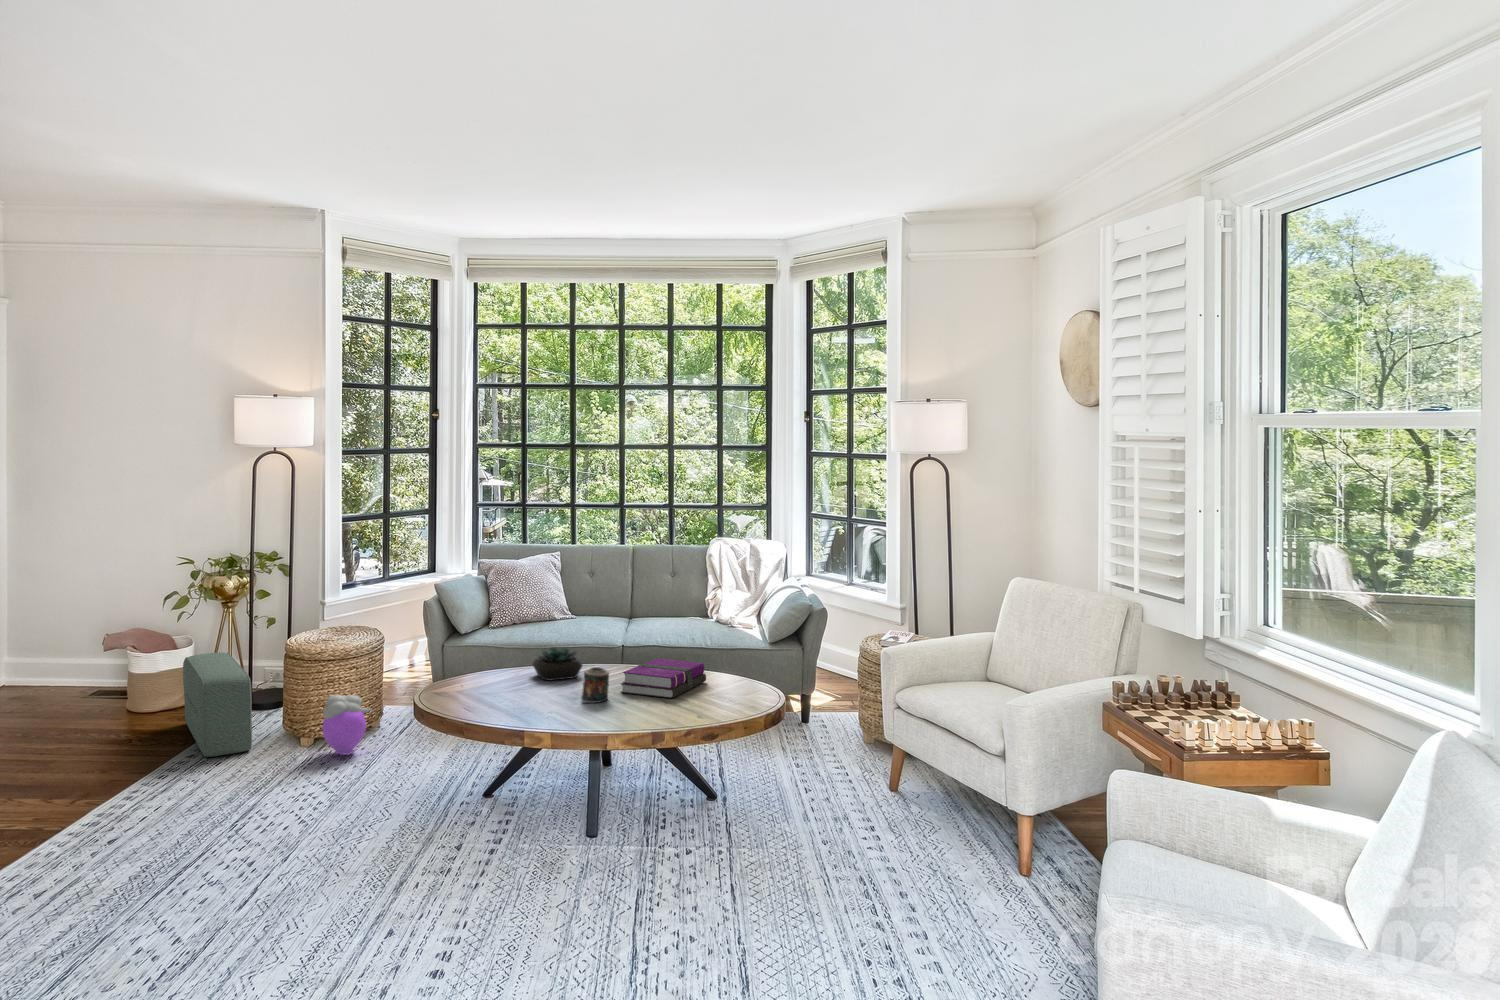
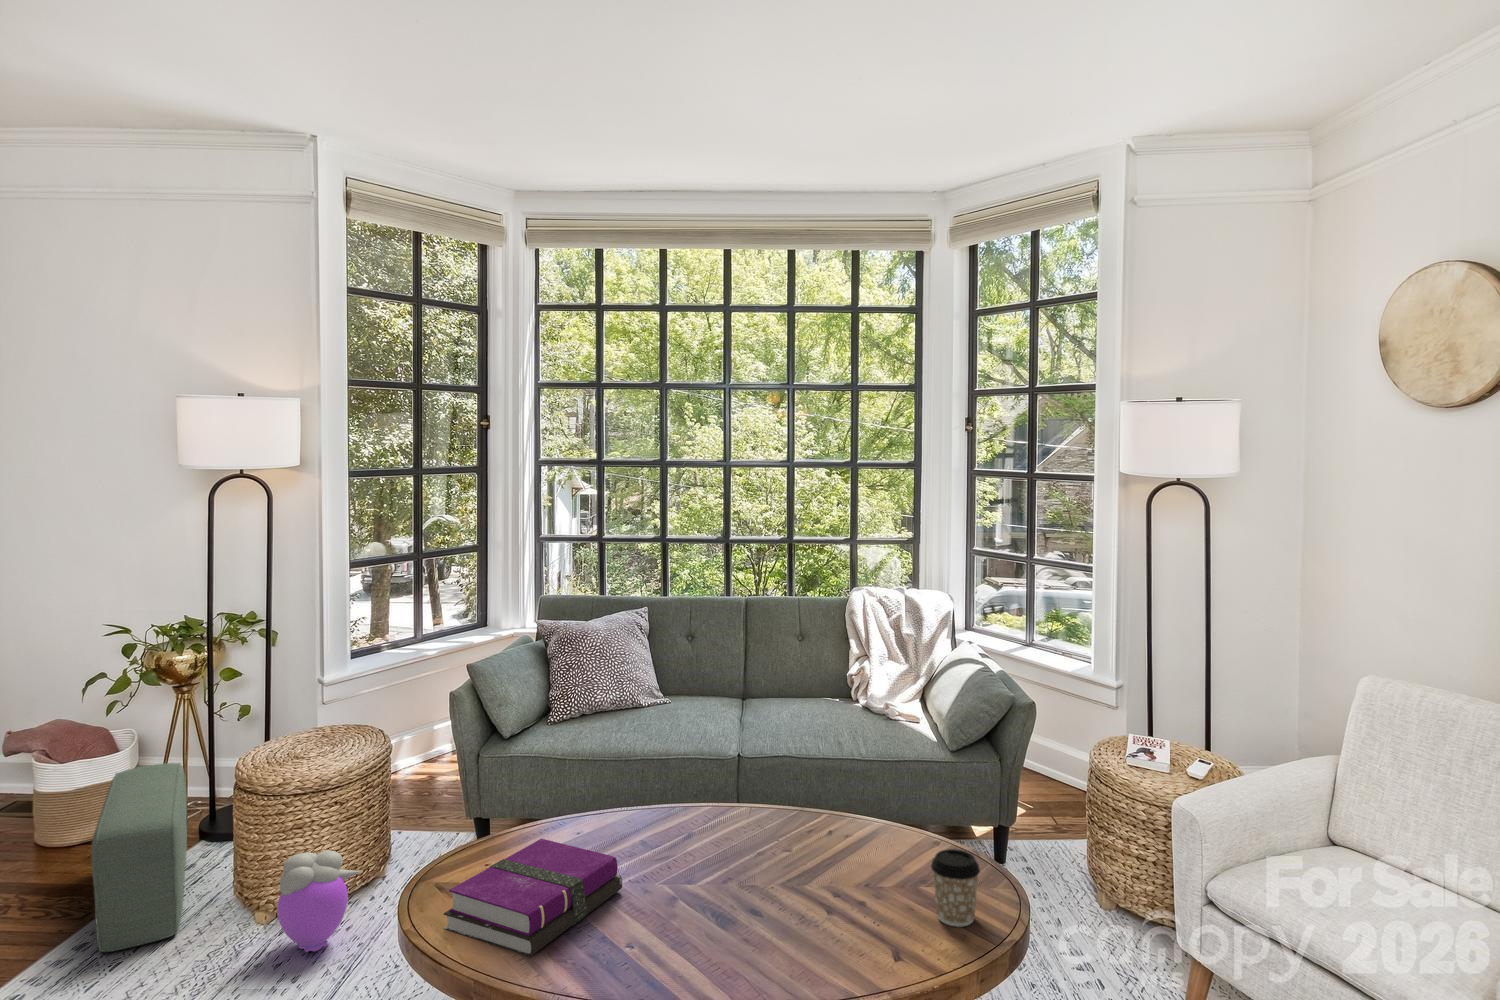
succulent plant: present [532,647,582,681] -> none [598,790,682,859]
hardback book: present [621,658,706,698] -> present [444,838,622,956]
coffee cup: none [716,662,742,699] -> present [931,849,980,927]
candle: present [581,667,609,703] -> none [683,863,734,941]

